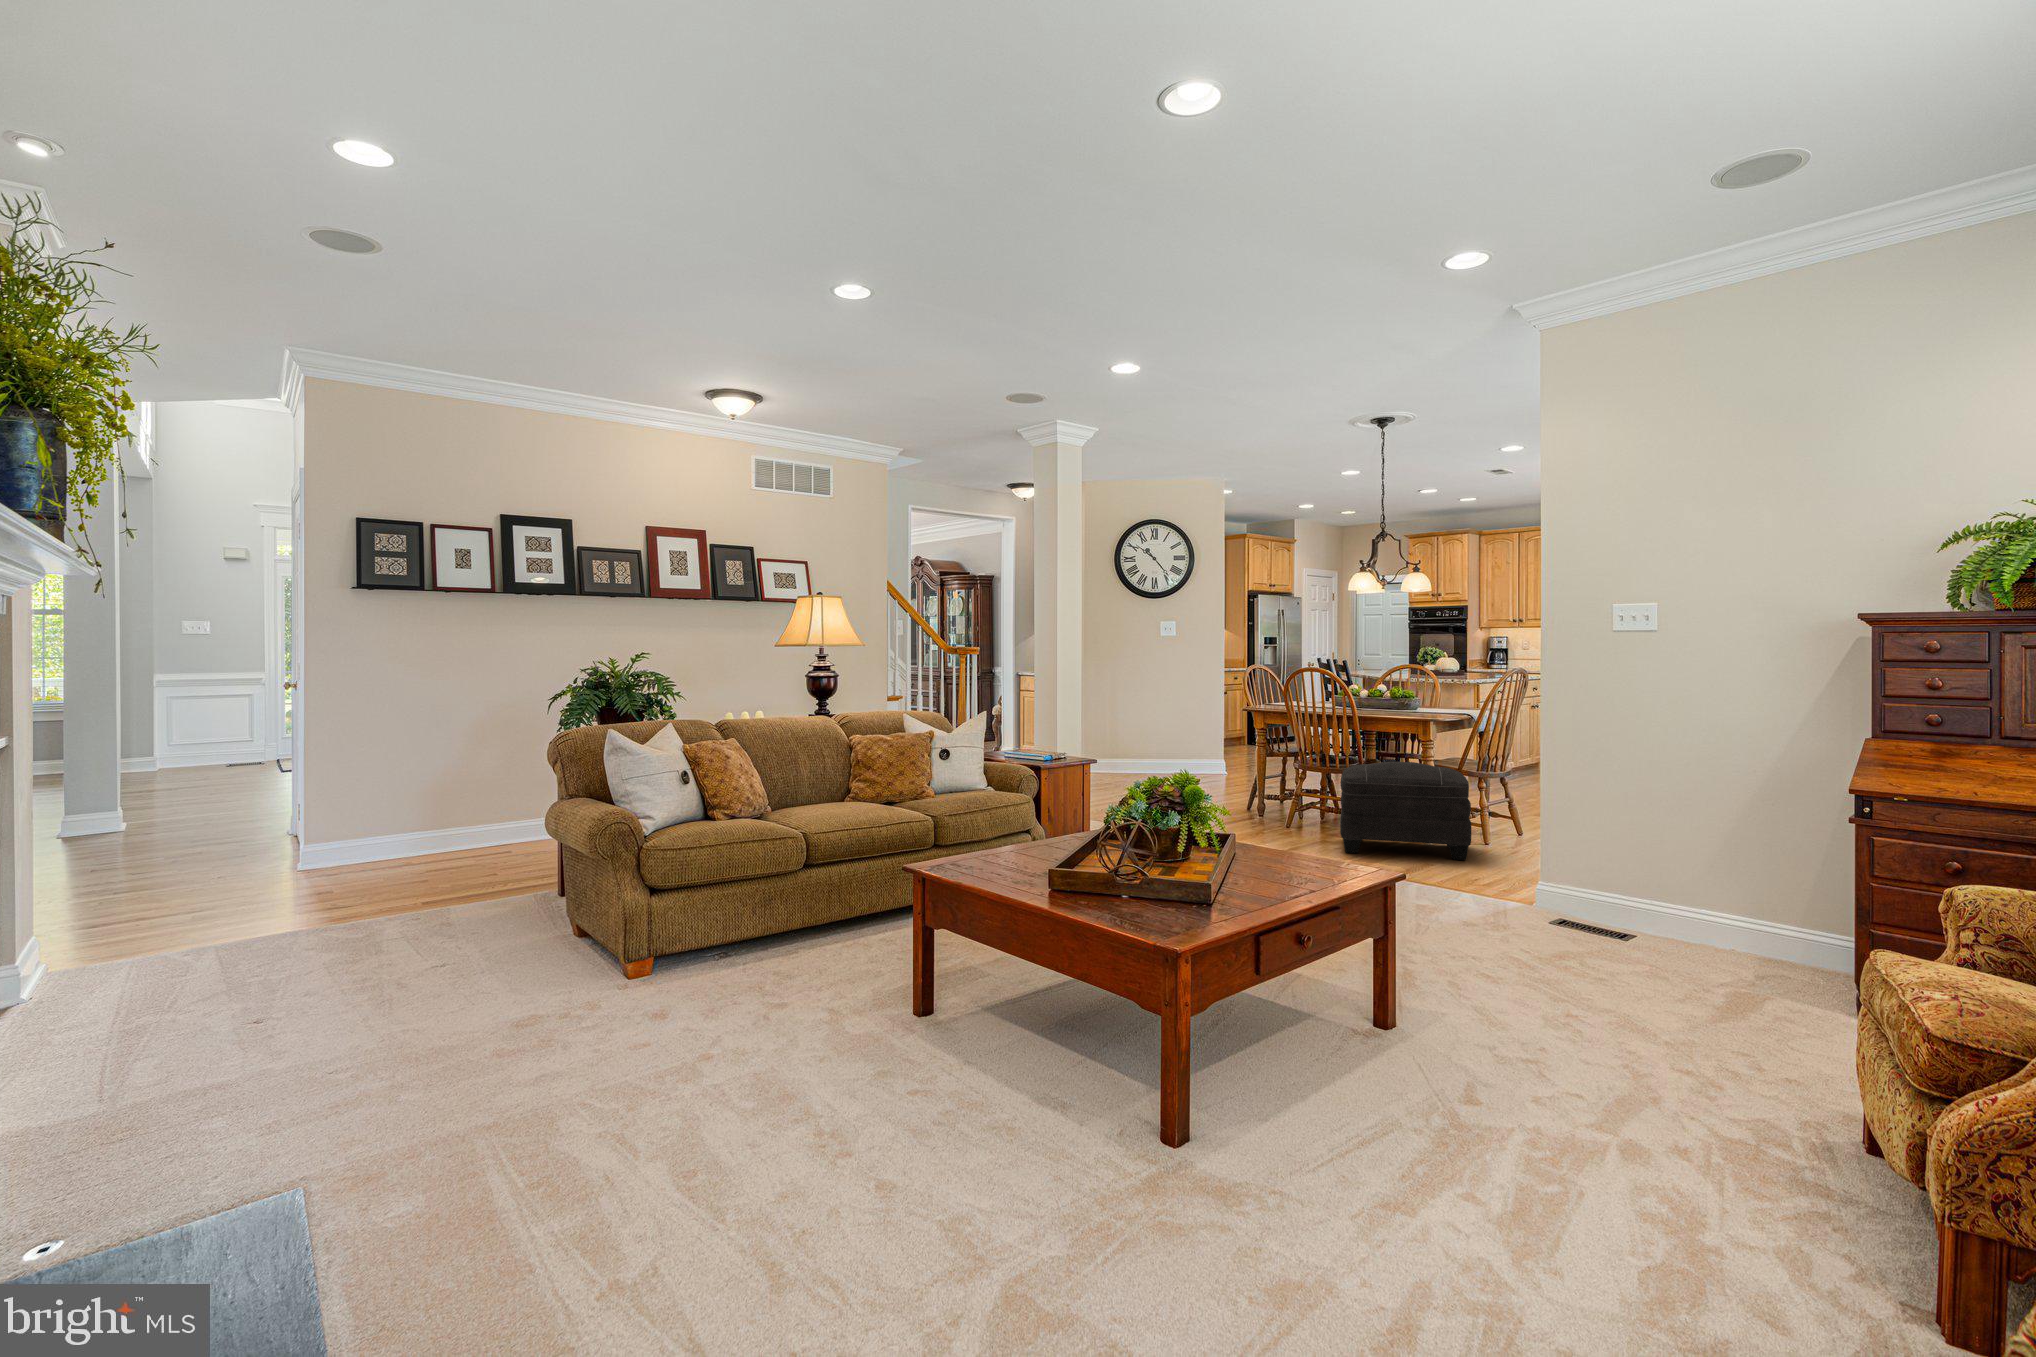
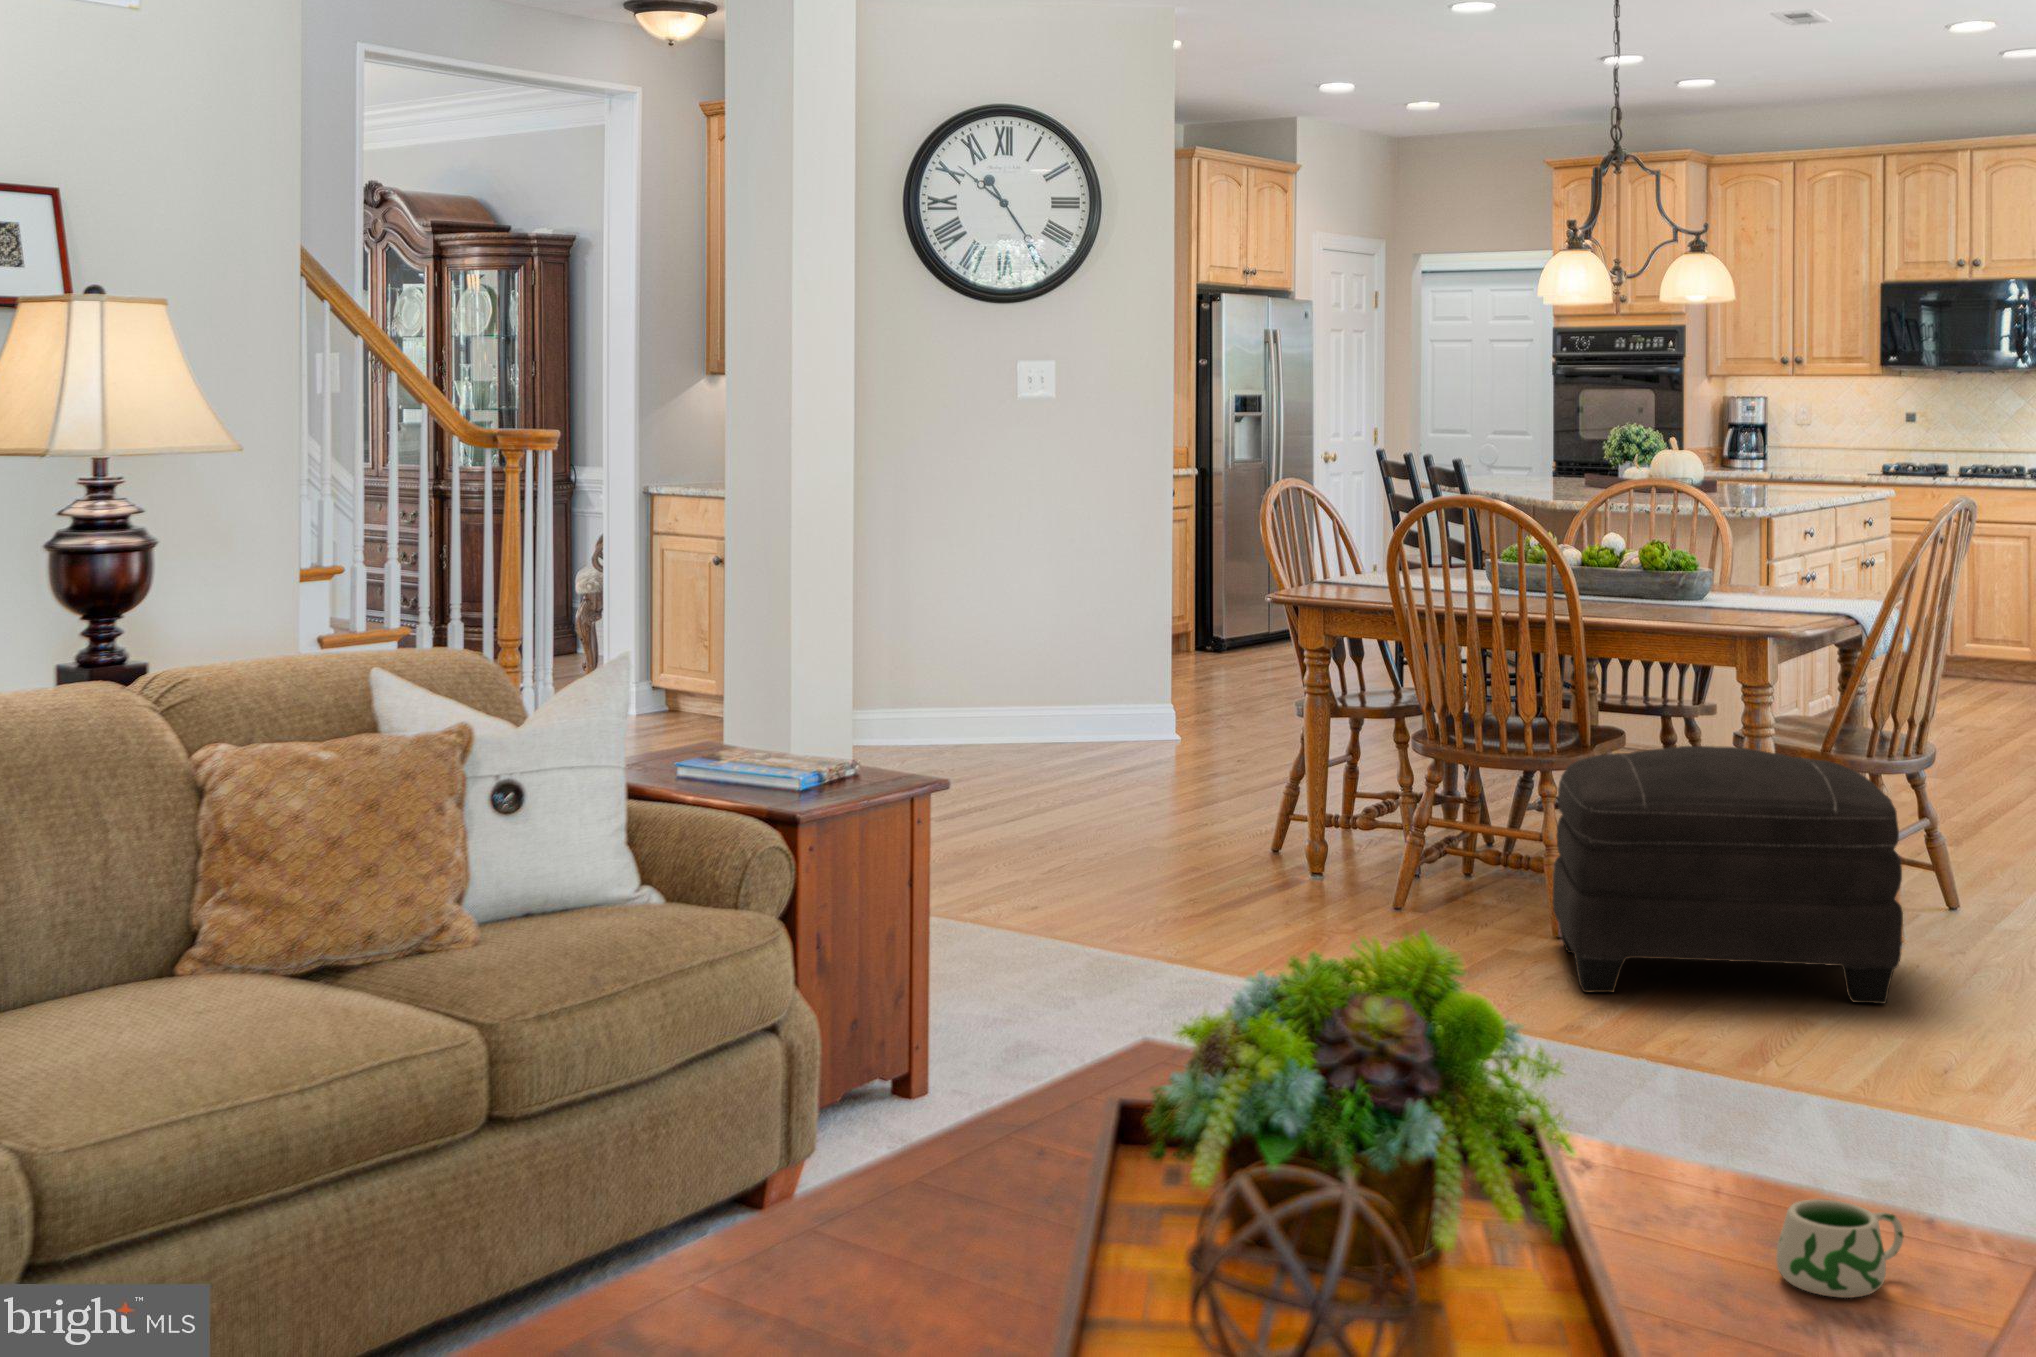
mug: none [1281,846,1320,871] -> present [1776,1199,1904,1298]

